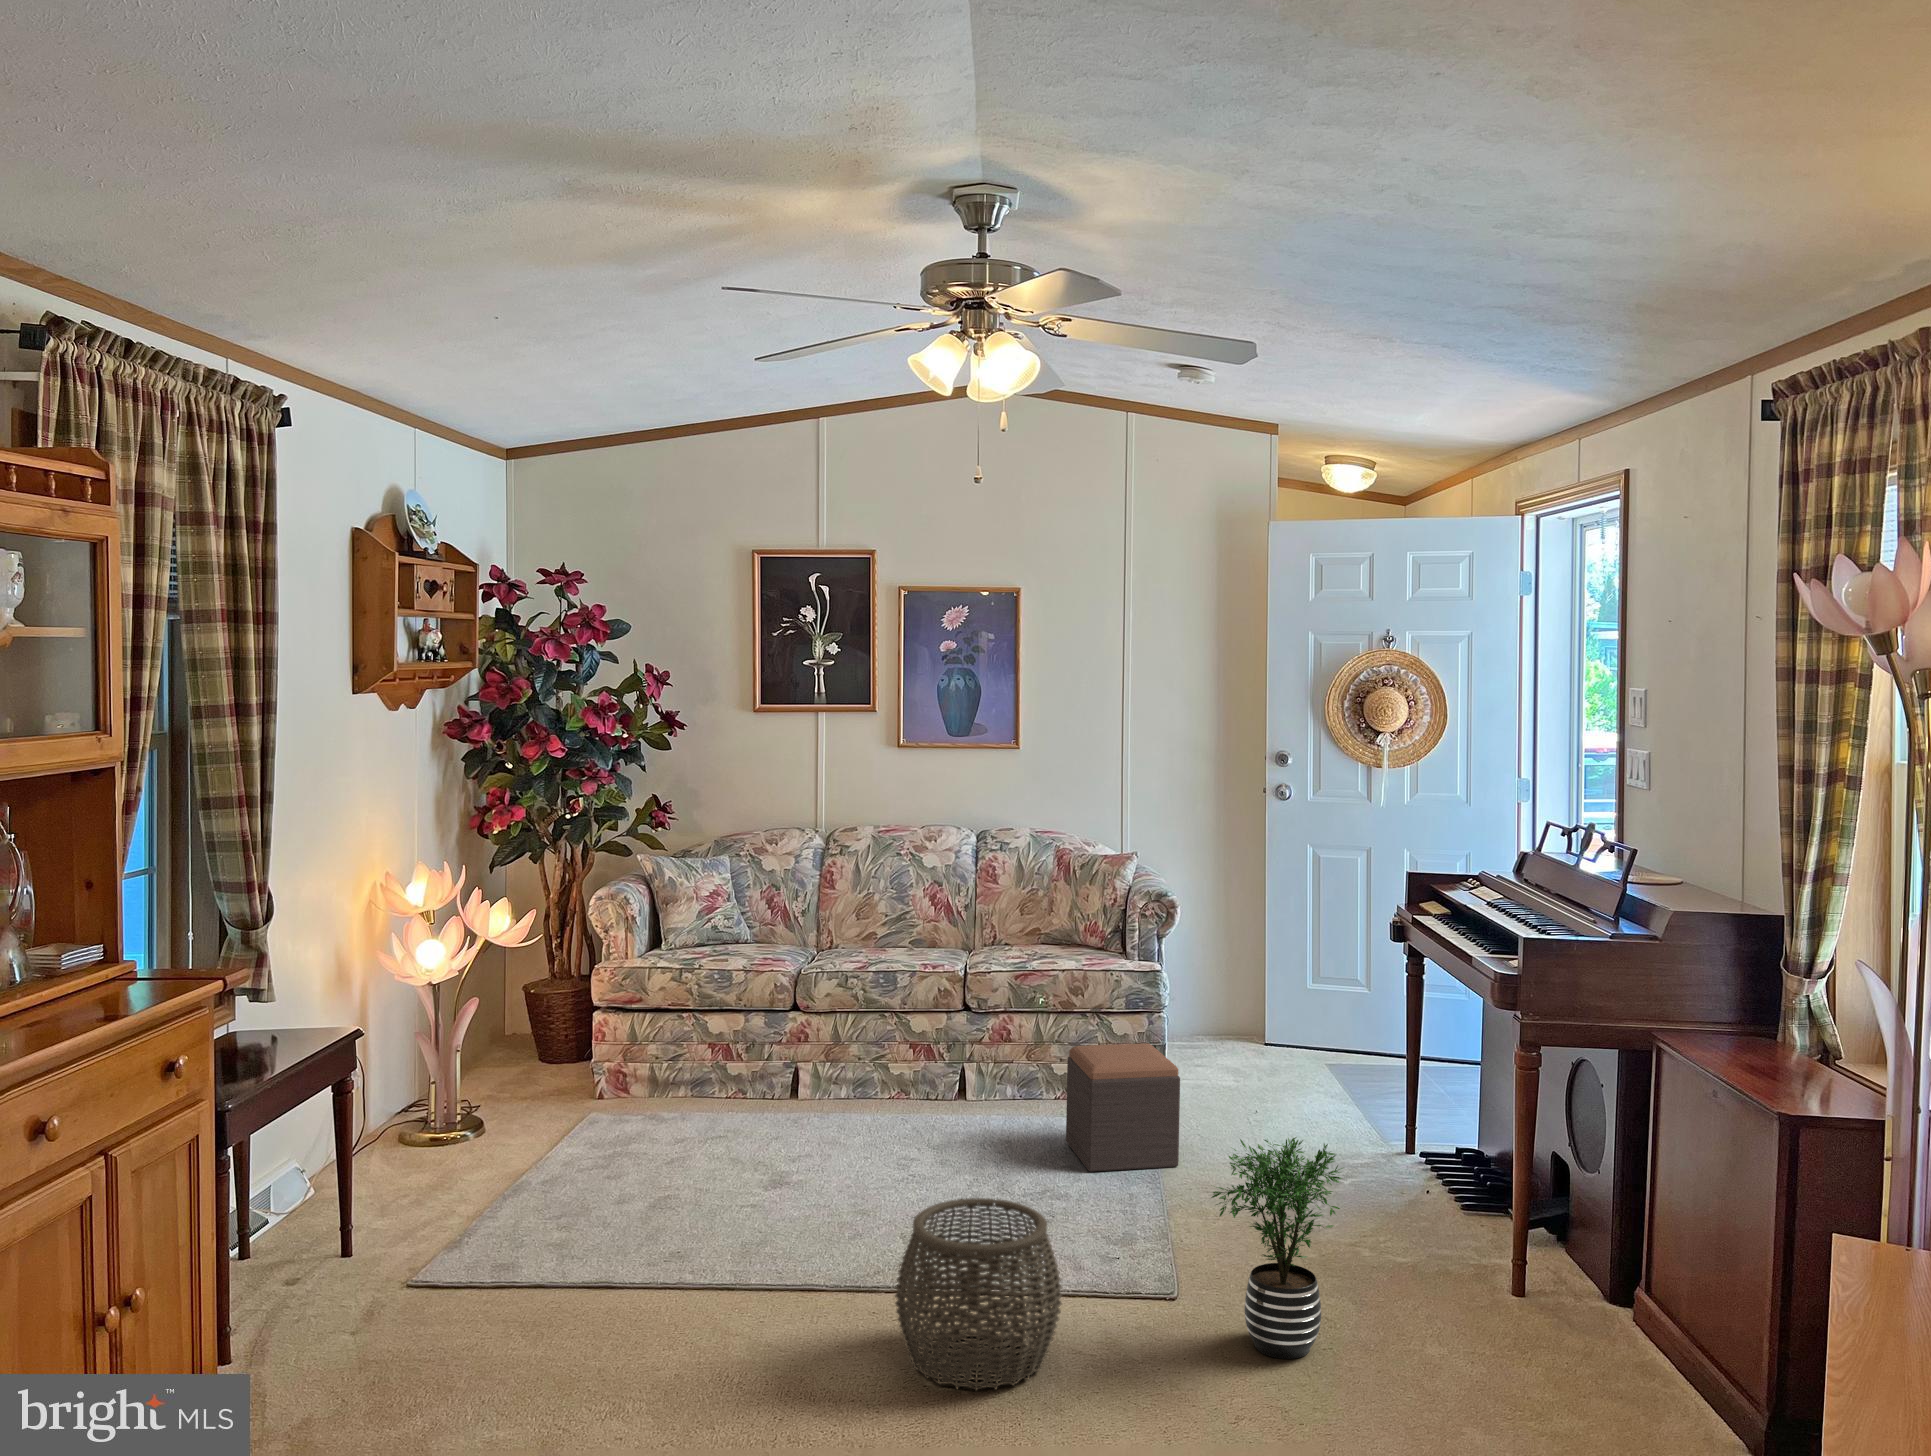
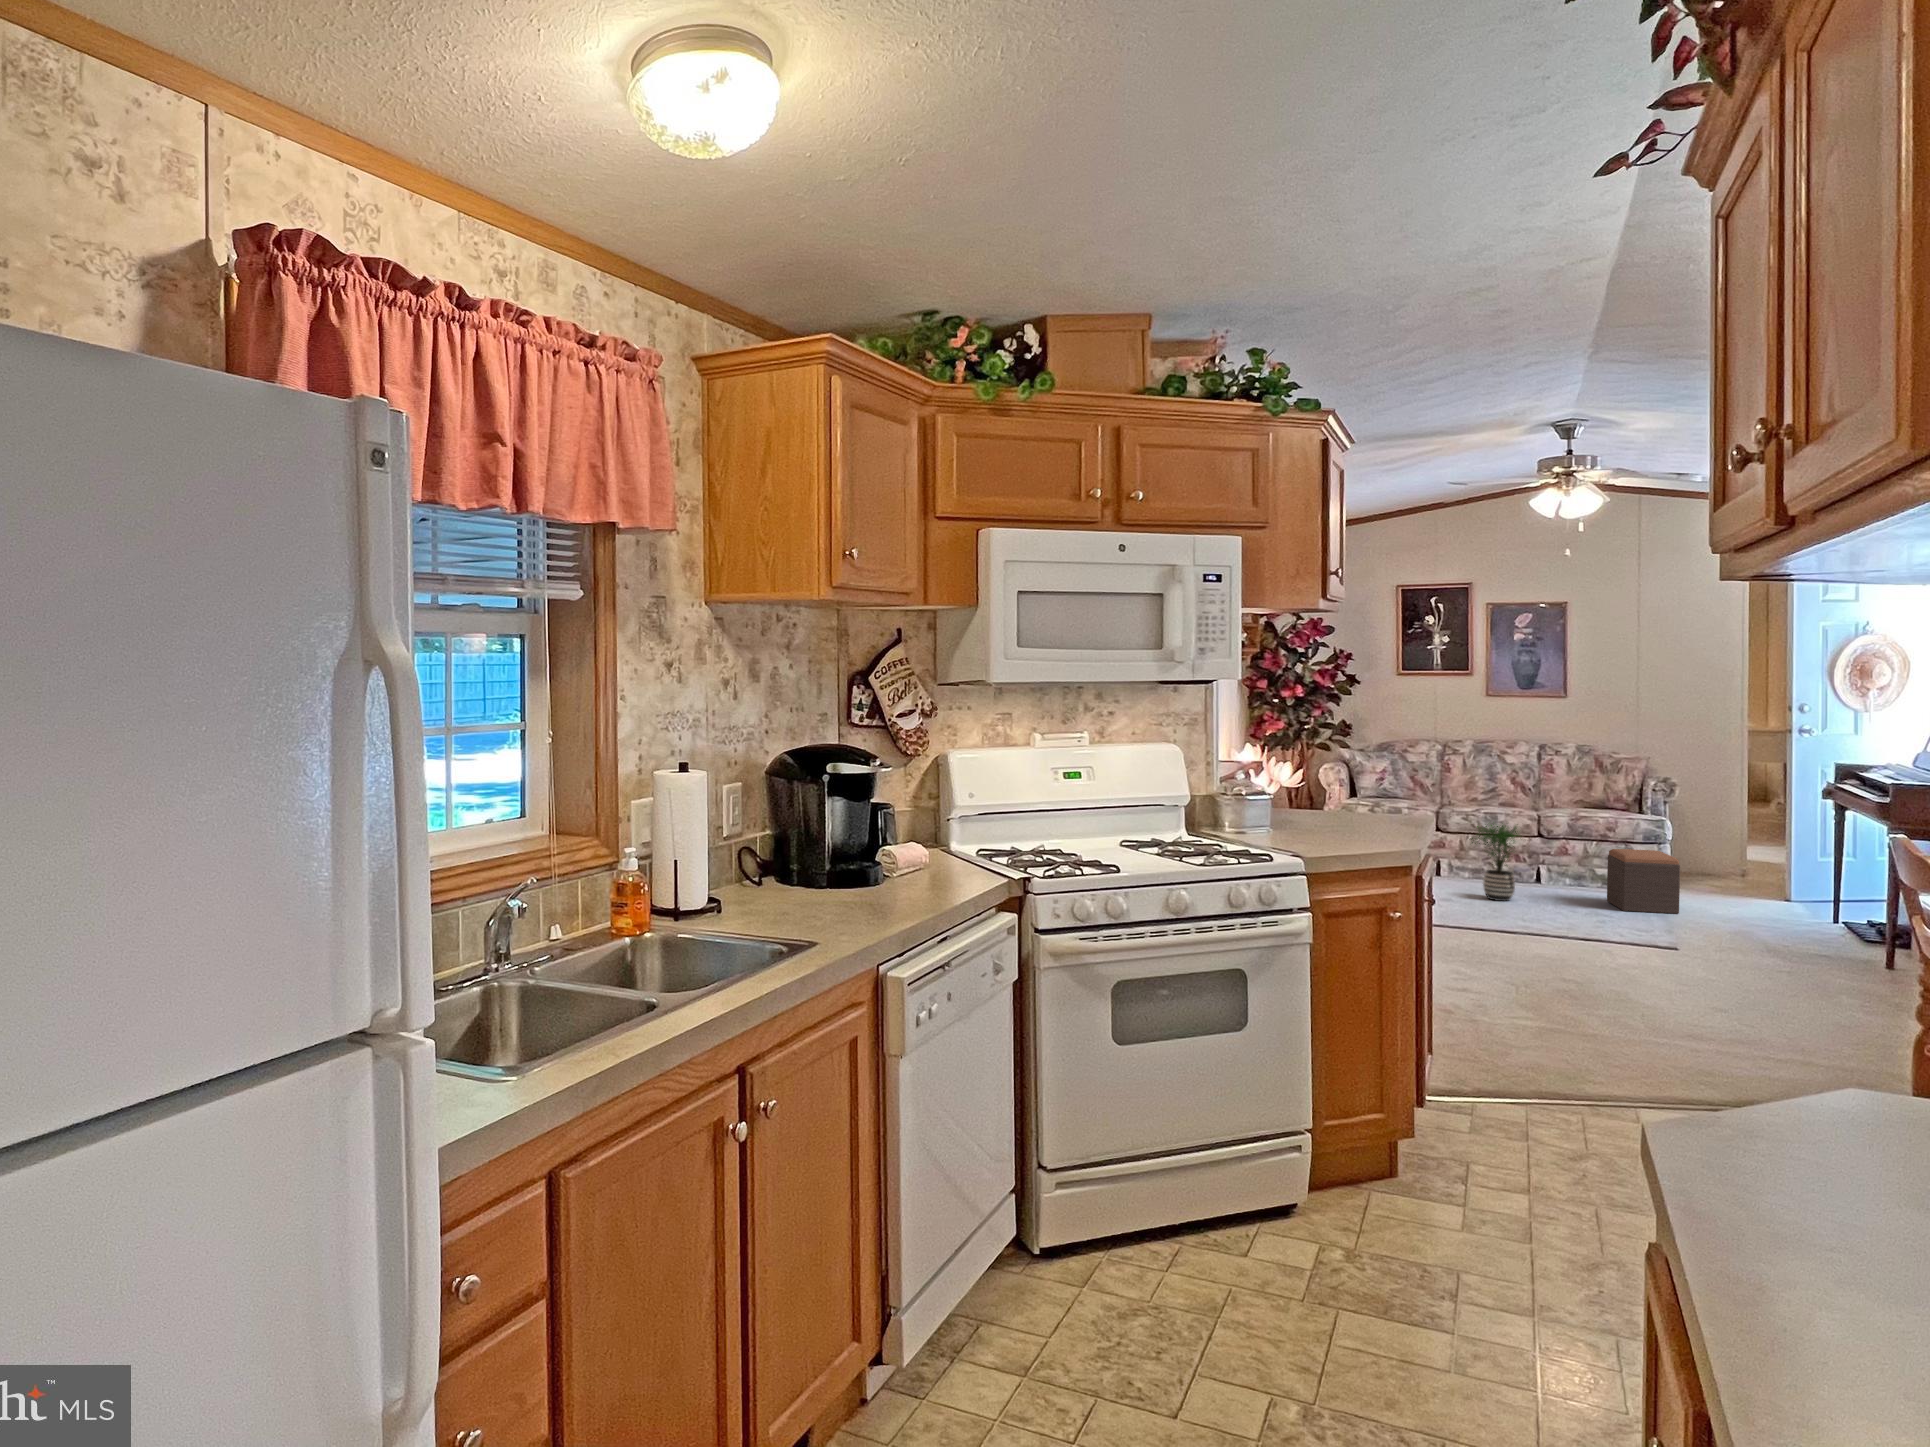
potted plant: present [1211,1137,1343,1359] -> present [1470,823,1518,901]
woven basket: present [895,1198,1062,1390] -> none [1530,882,1616,958]

